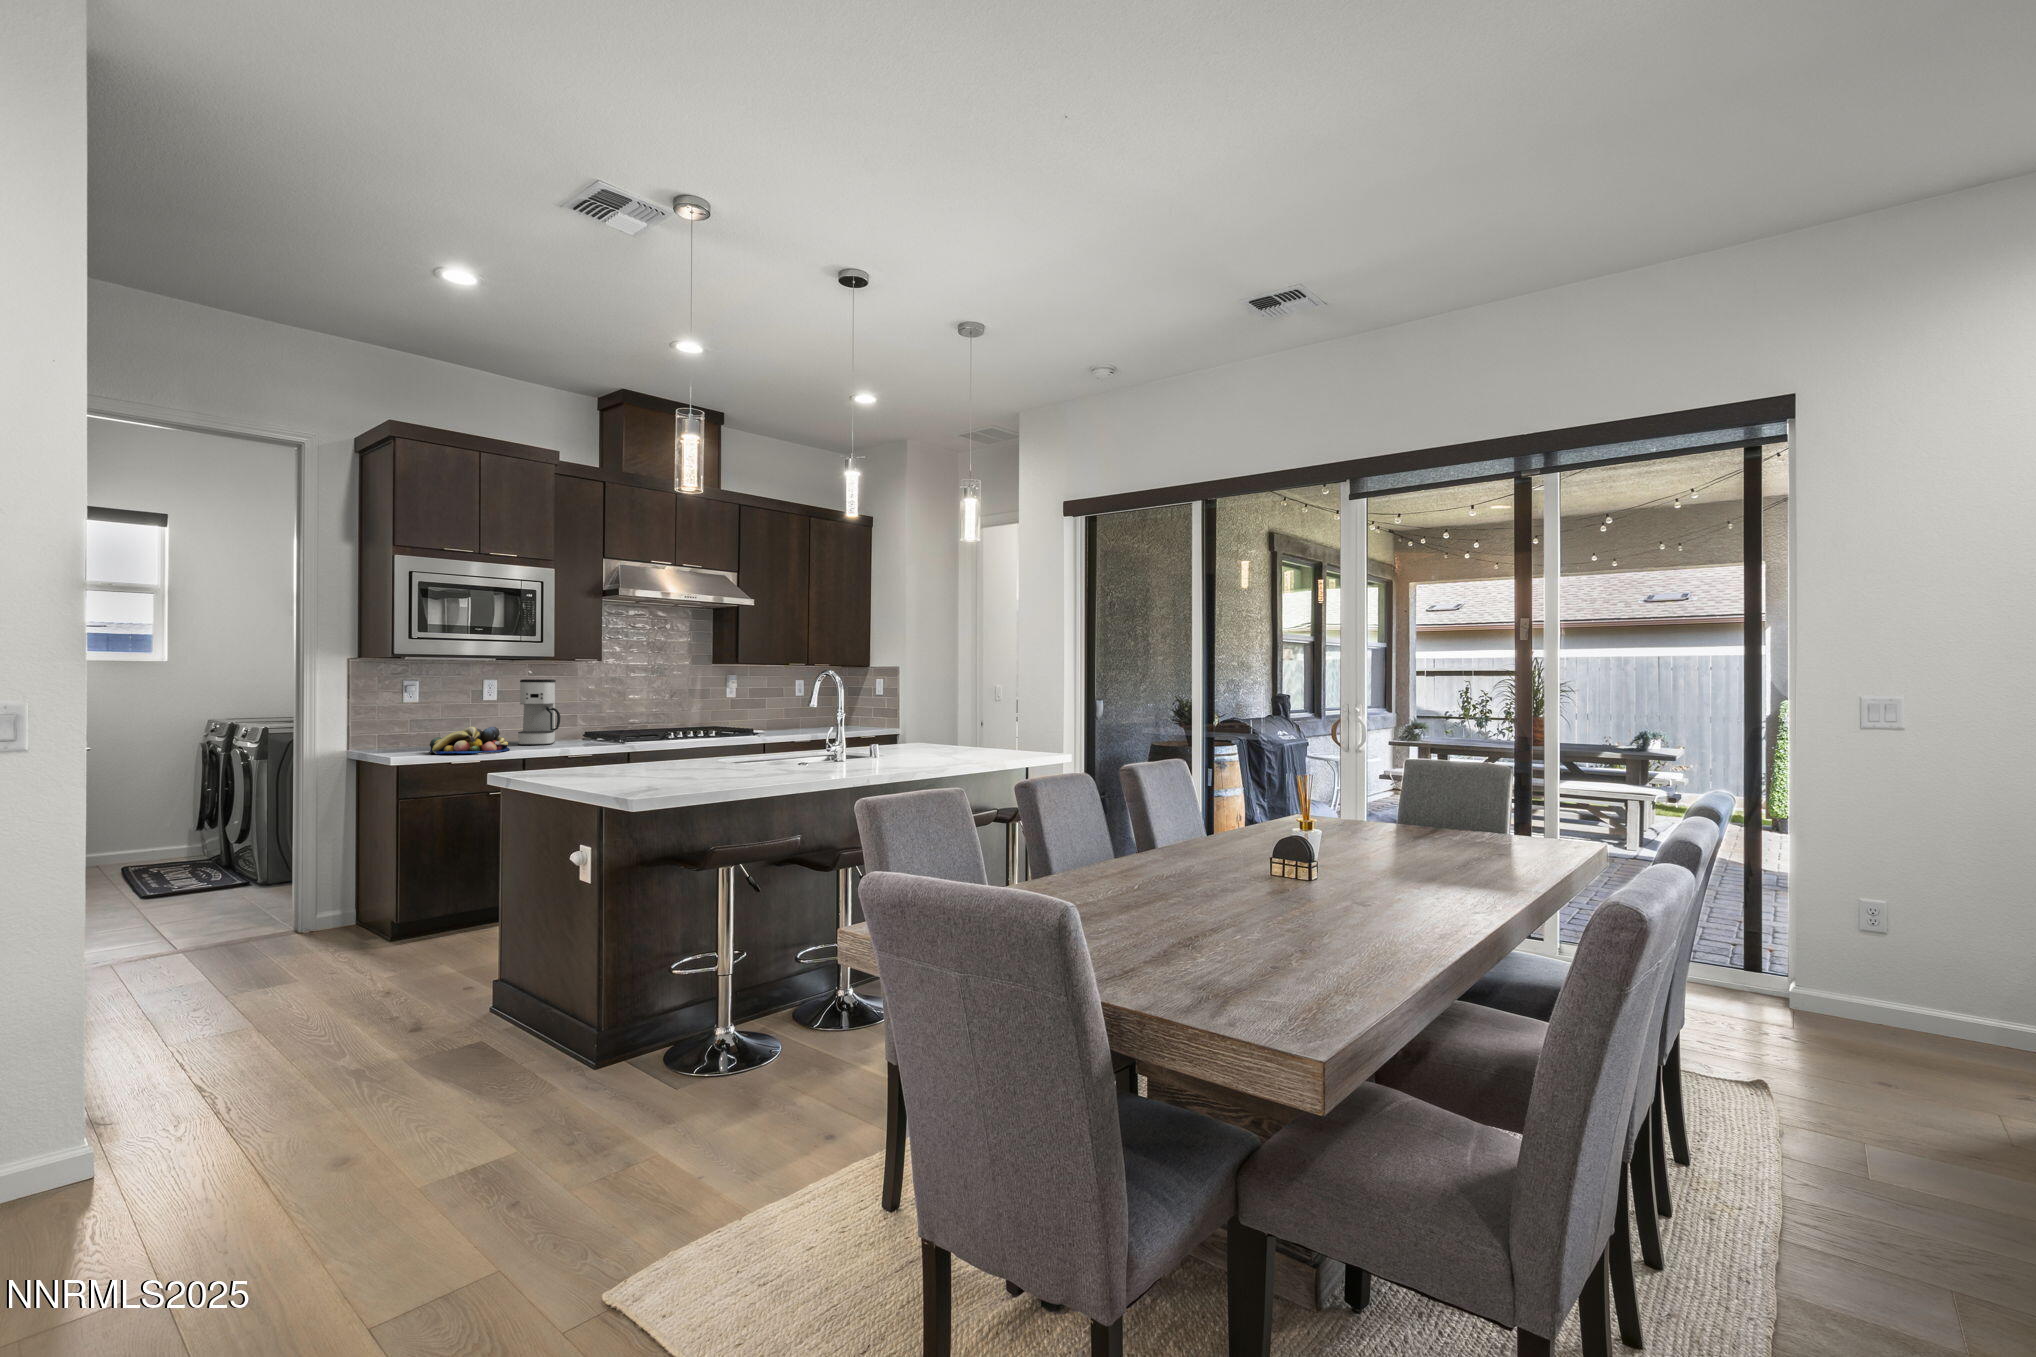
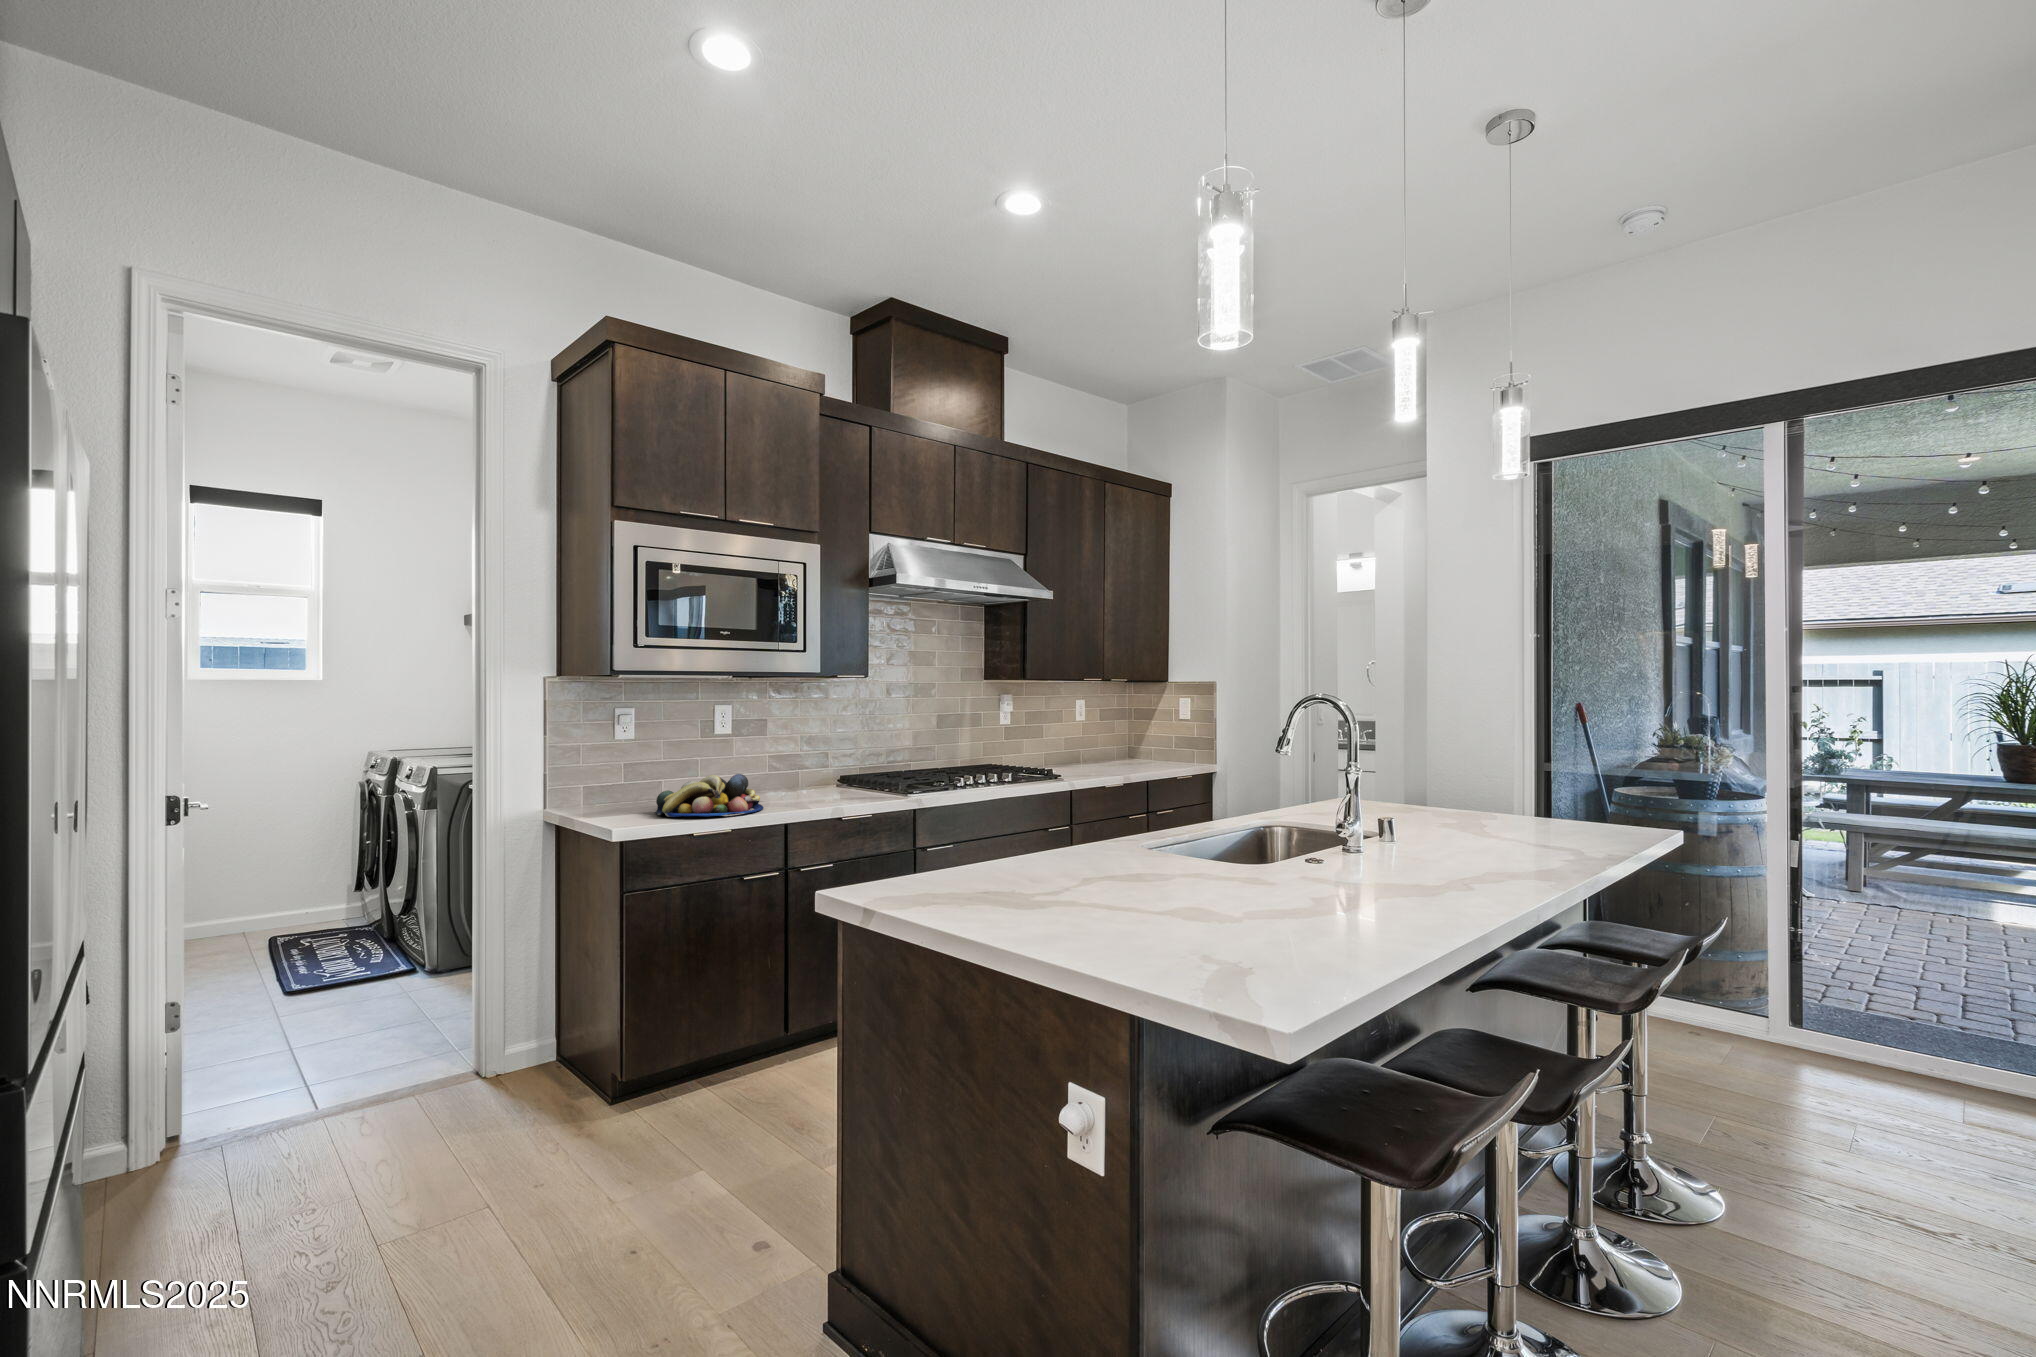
coffee maker: present [518,679,561,745] -> none [766,703,820,798]

